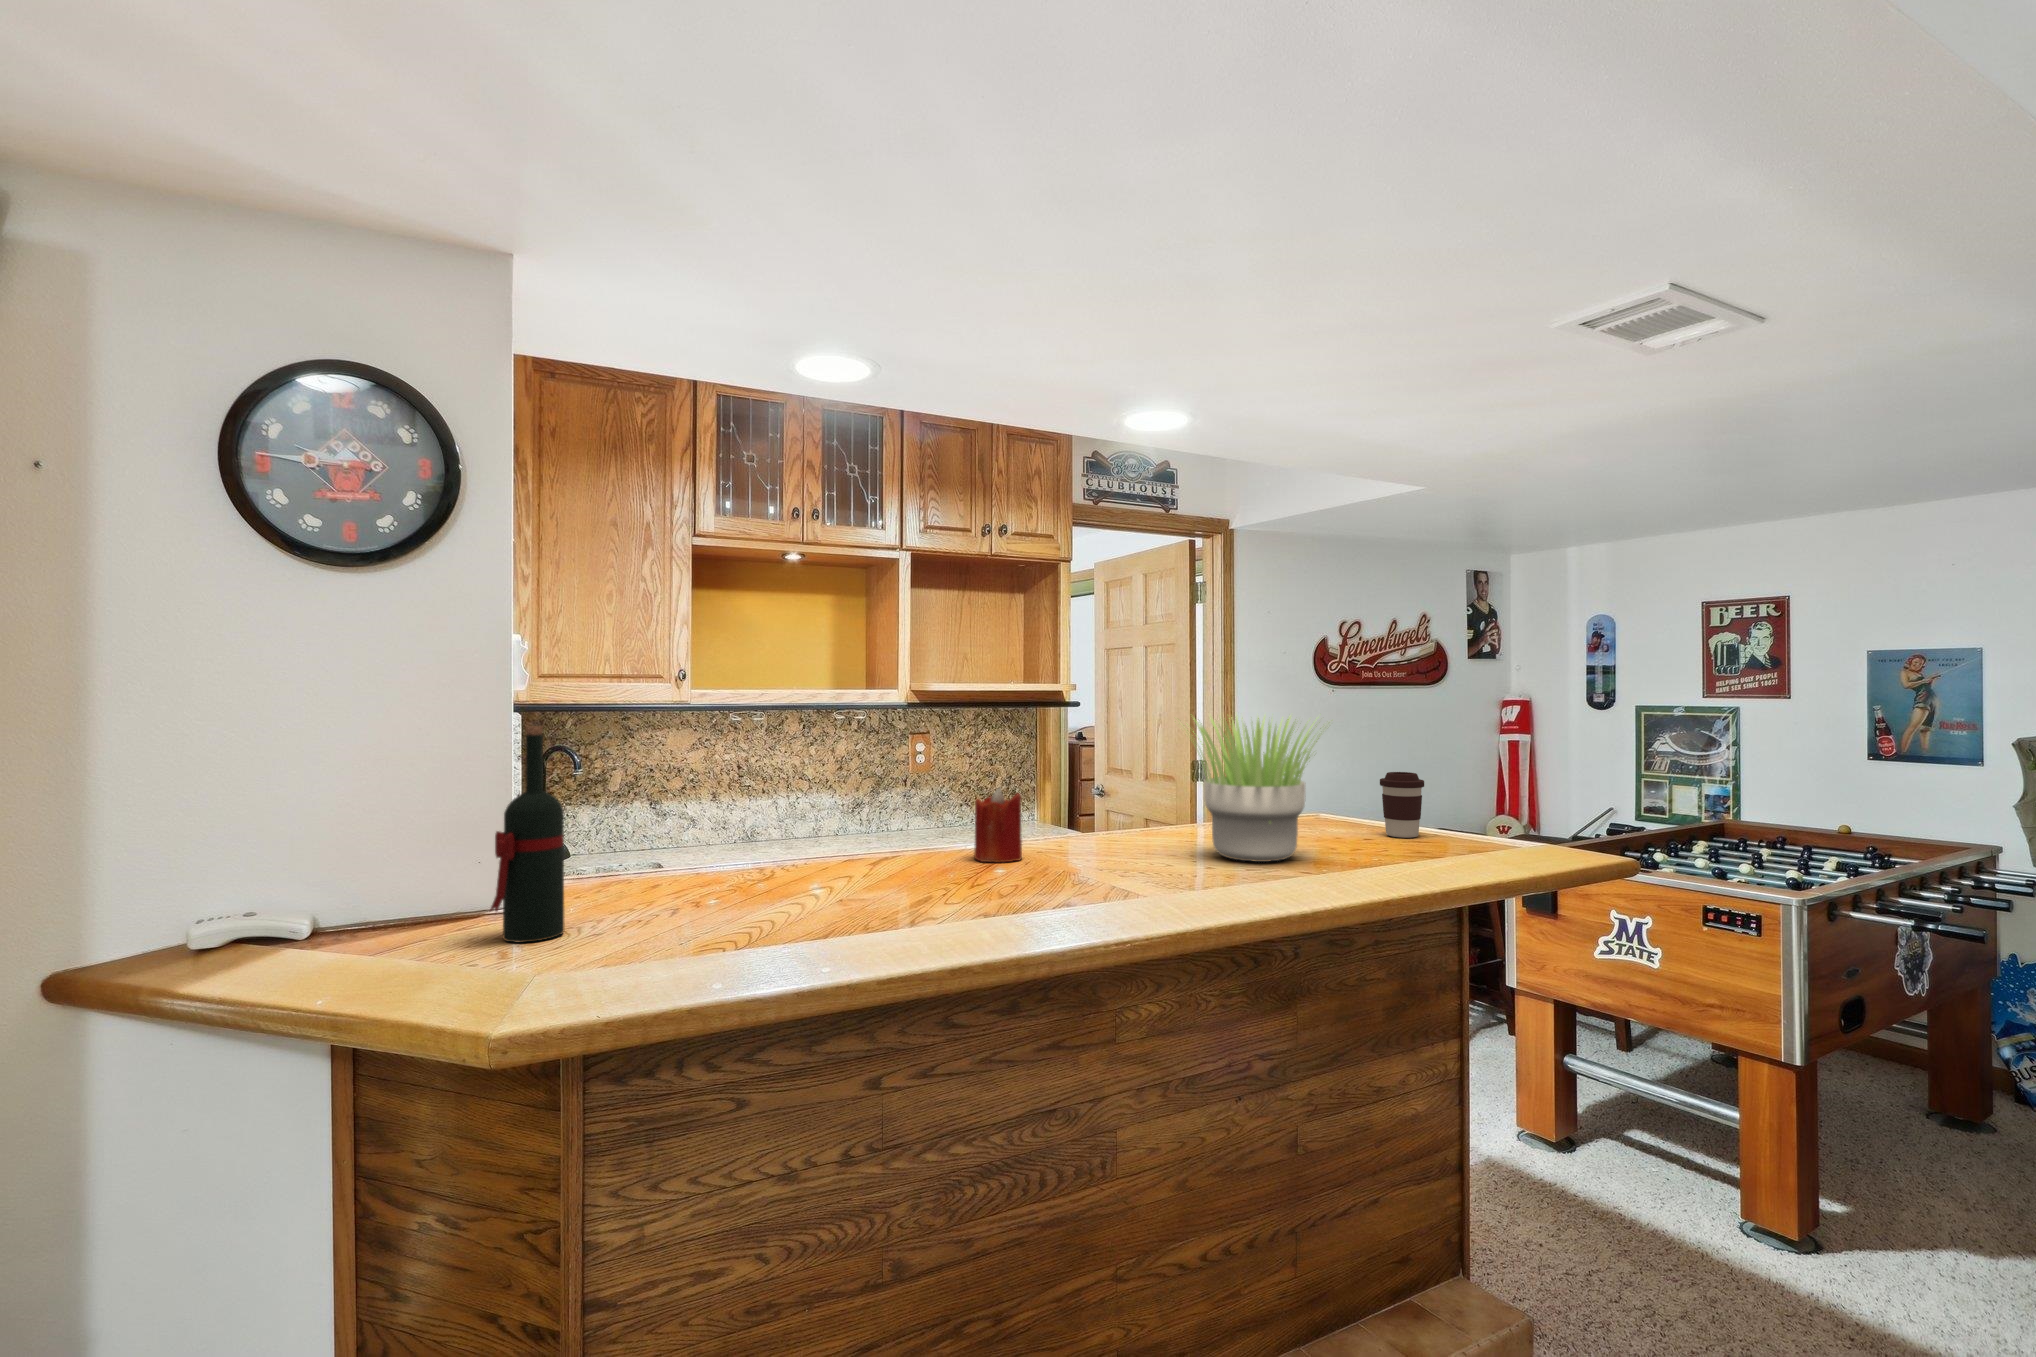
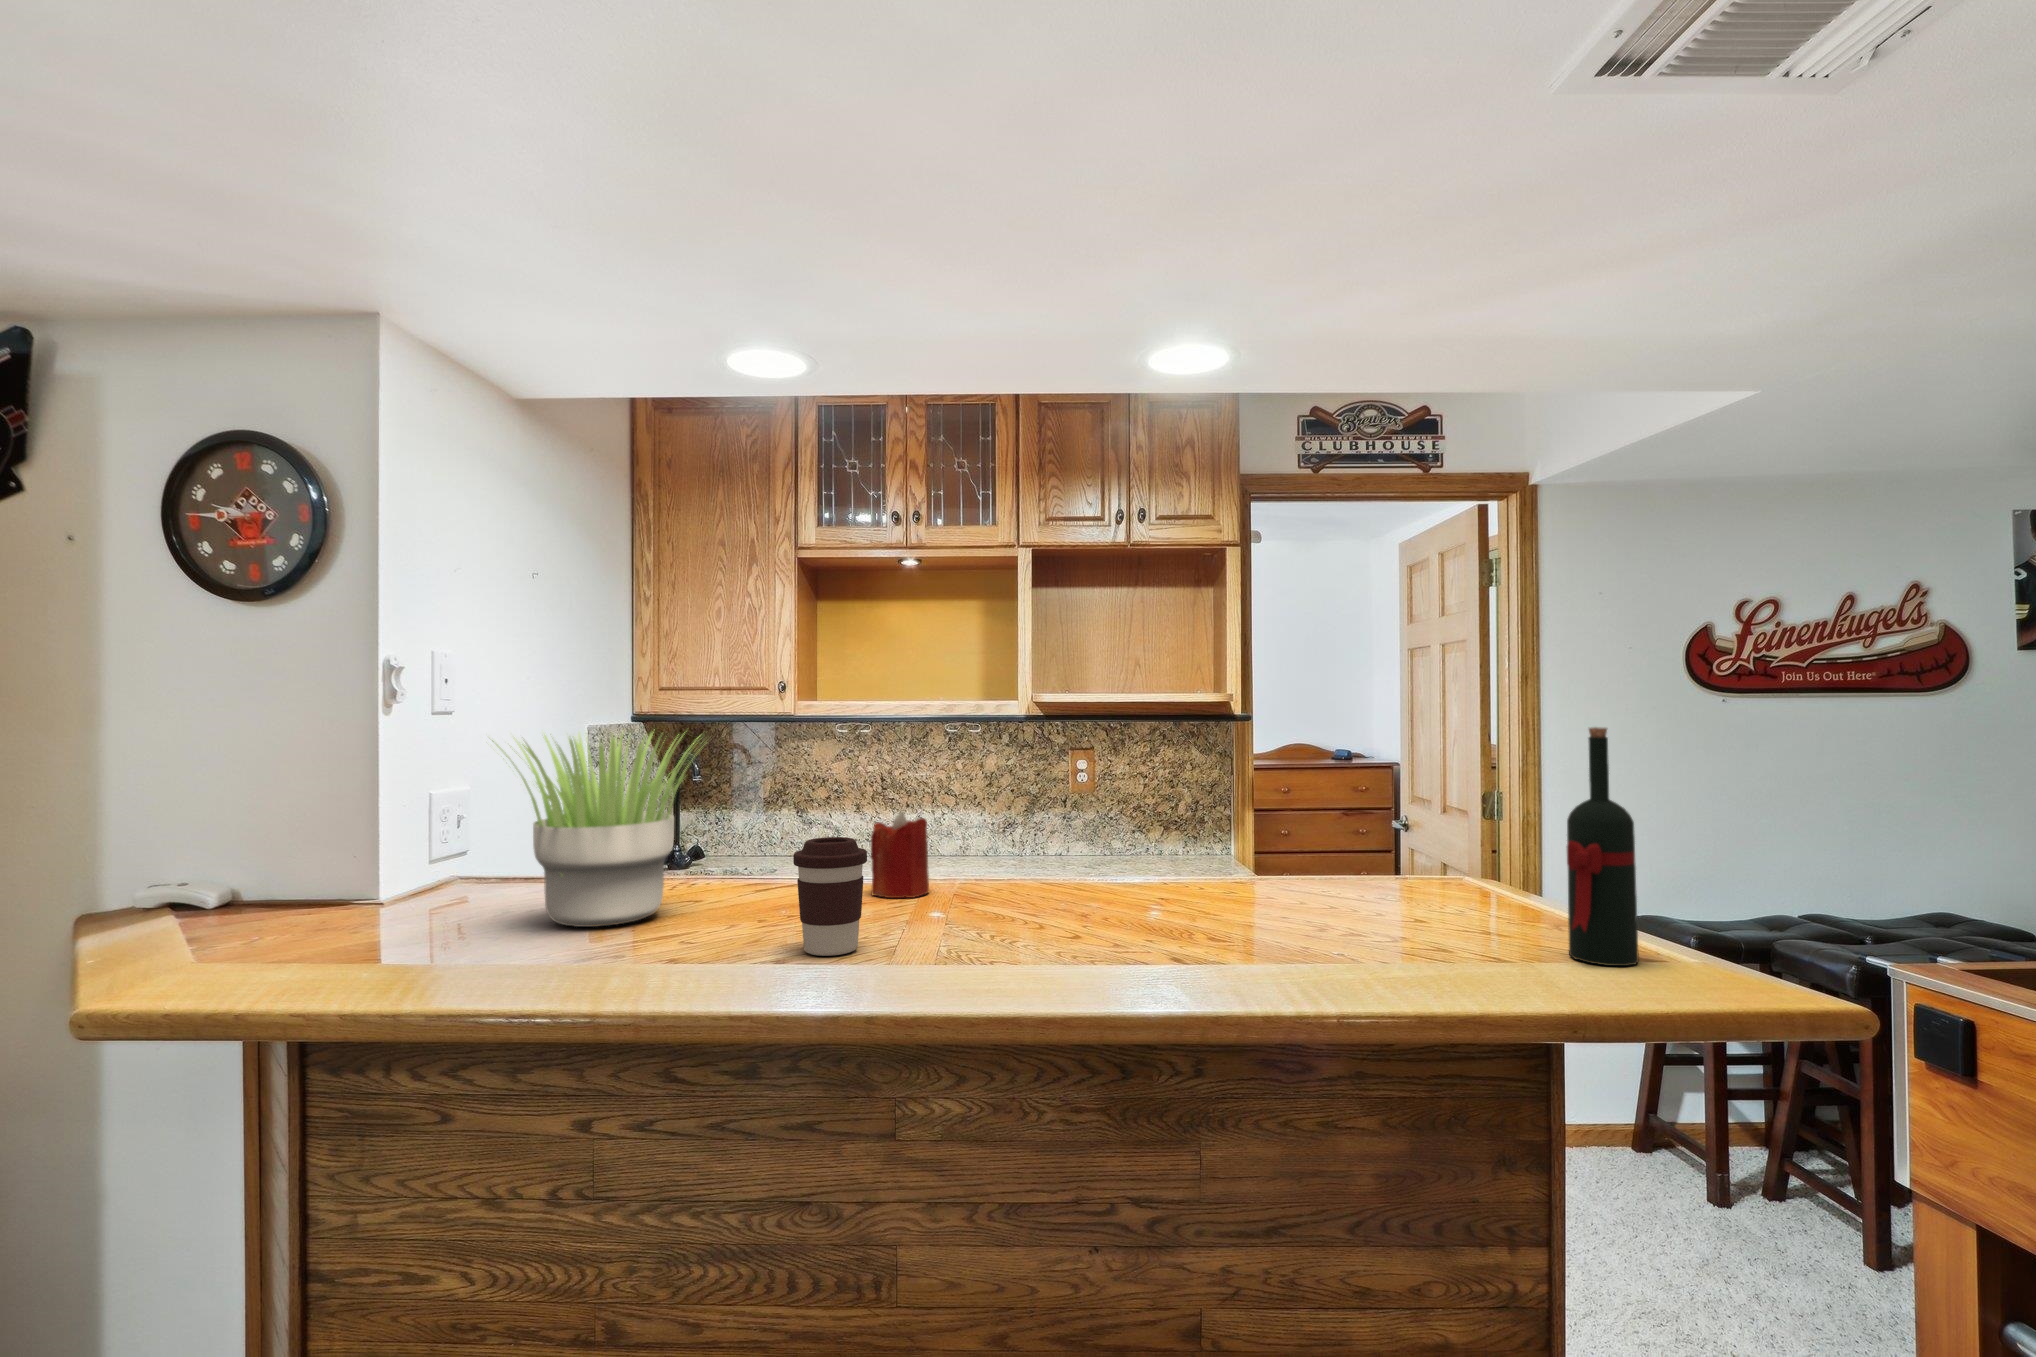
potted plant: present [1179,717,1330,862] -> present [492,733,700,927]
wine bottle: present [490,726,564,943] -> present [1567,727,1639,966]
coffee cup: present [1380,772,1424,838] -> present [793,837,867,956]

